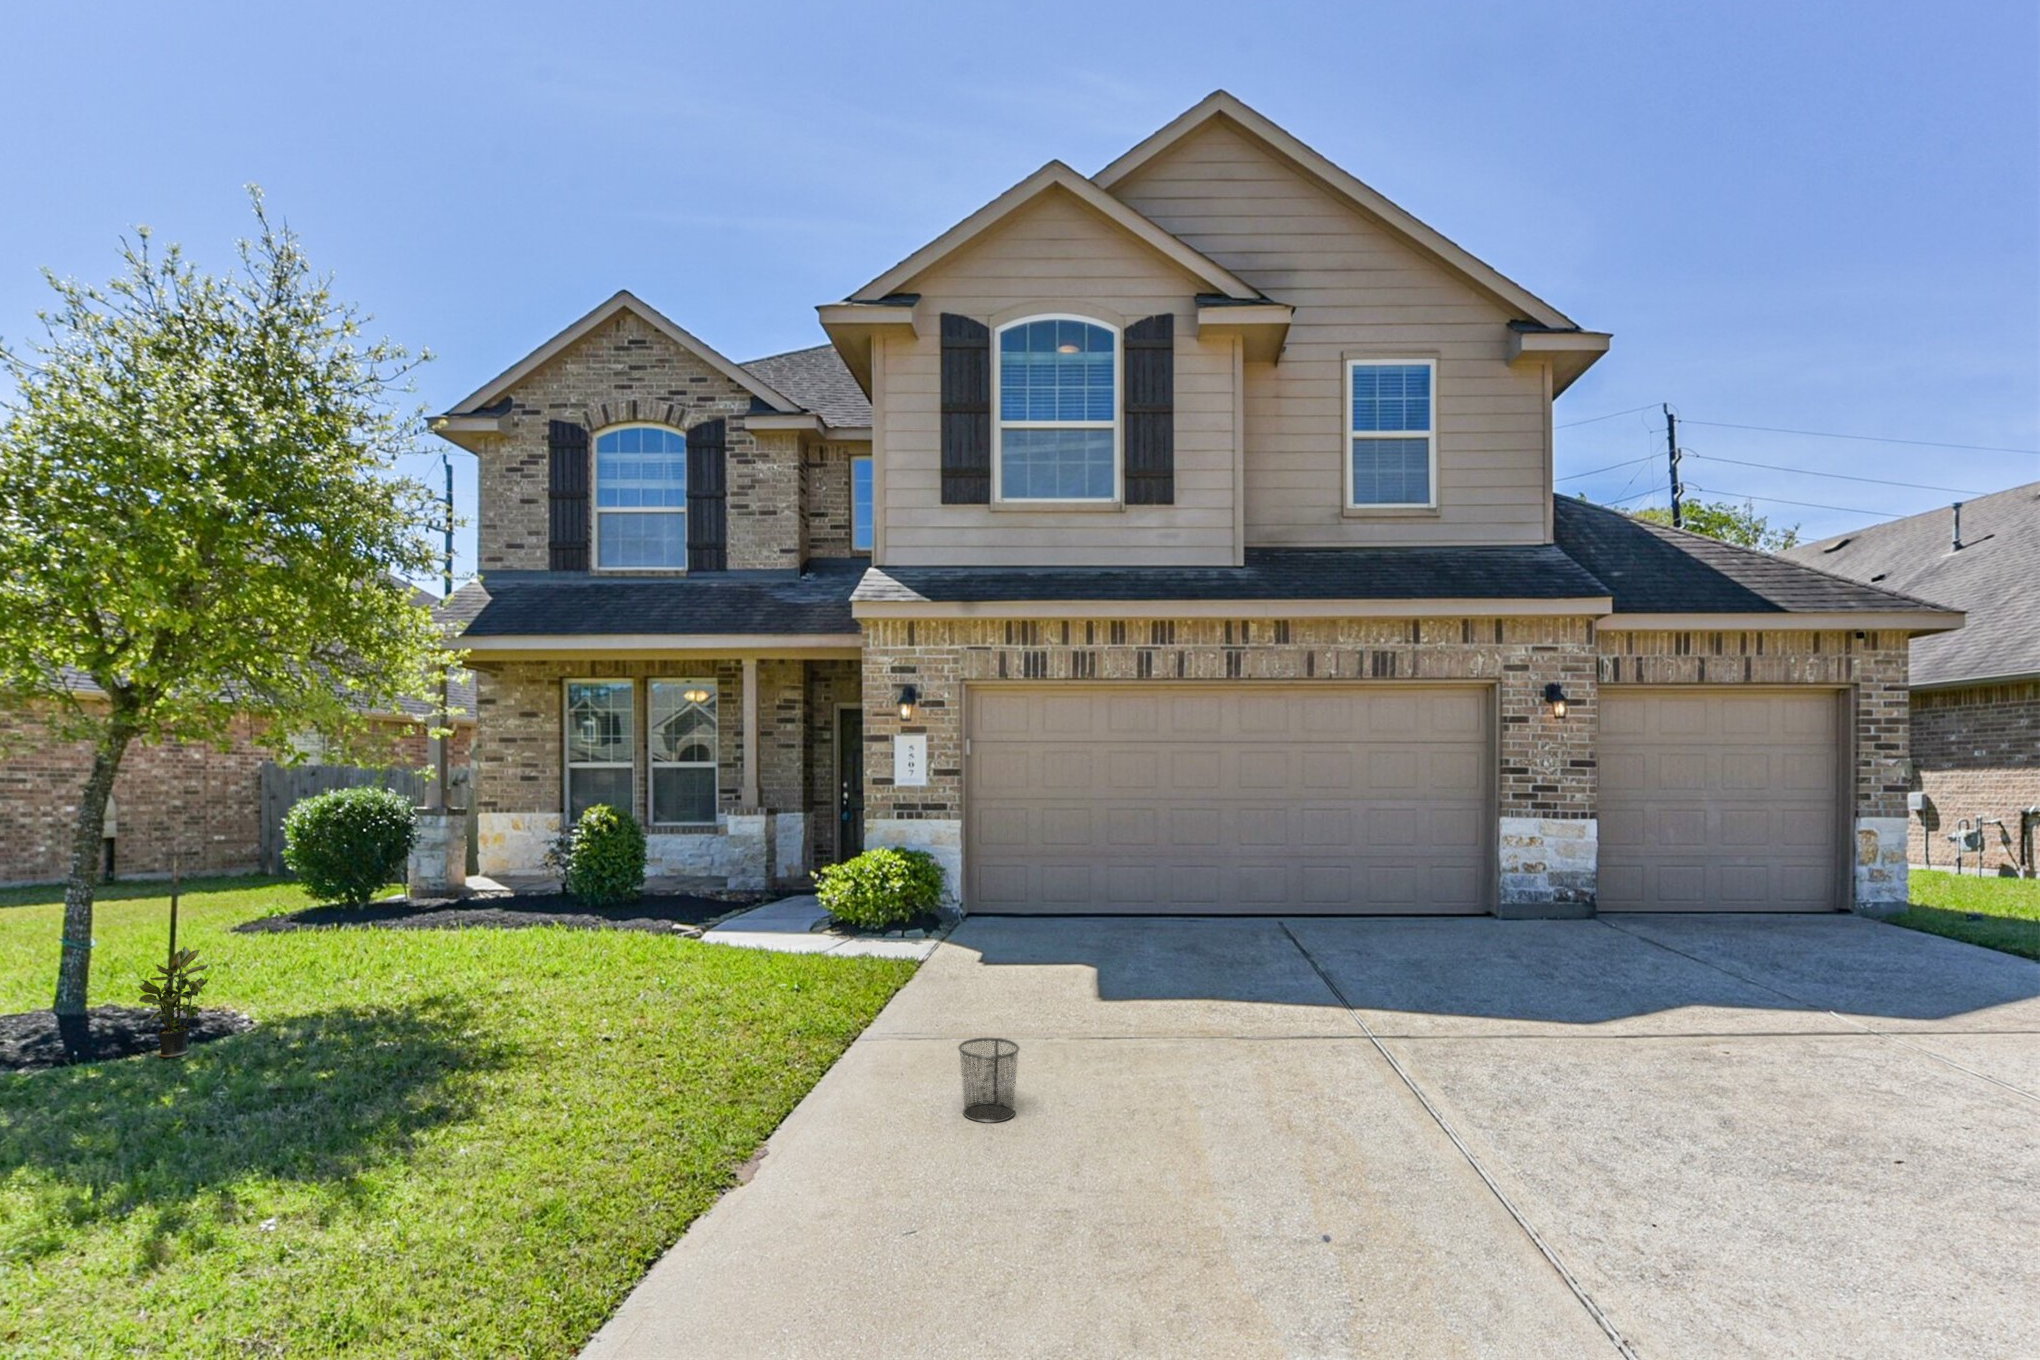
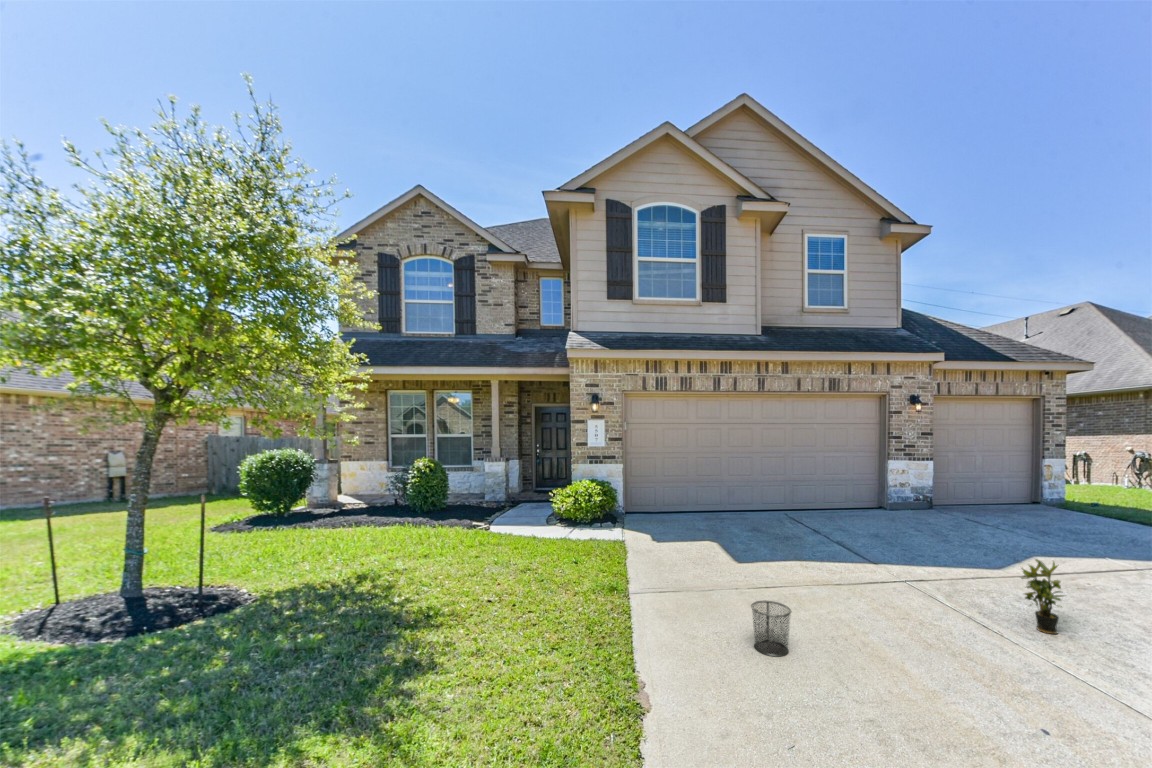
potted plant: present [139,946,209,1058] -> present [1021,559,1064,634]

